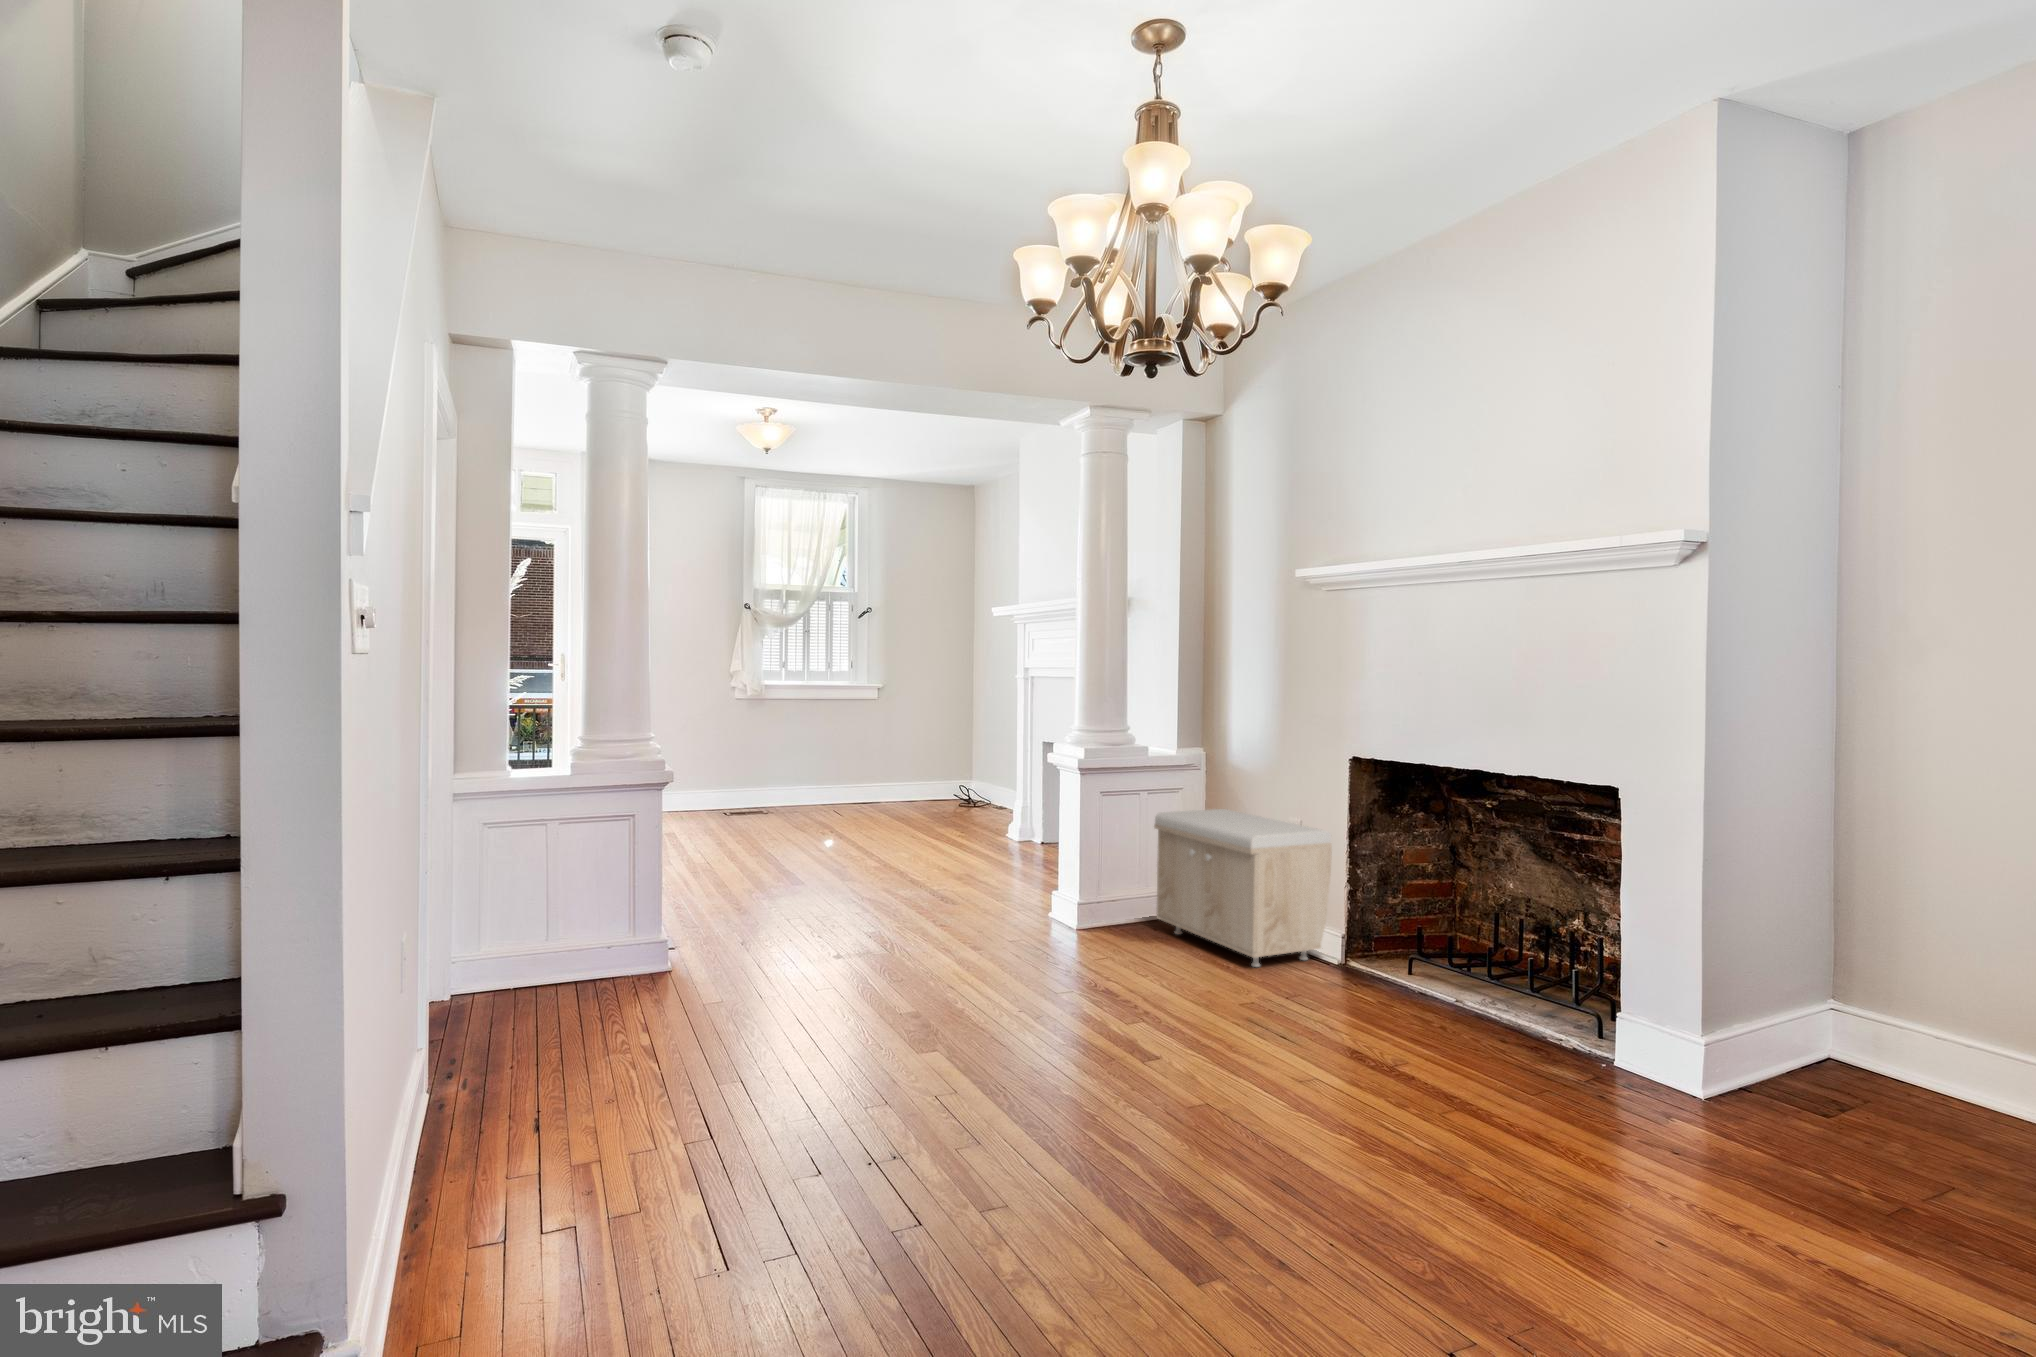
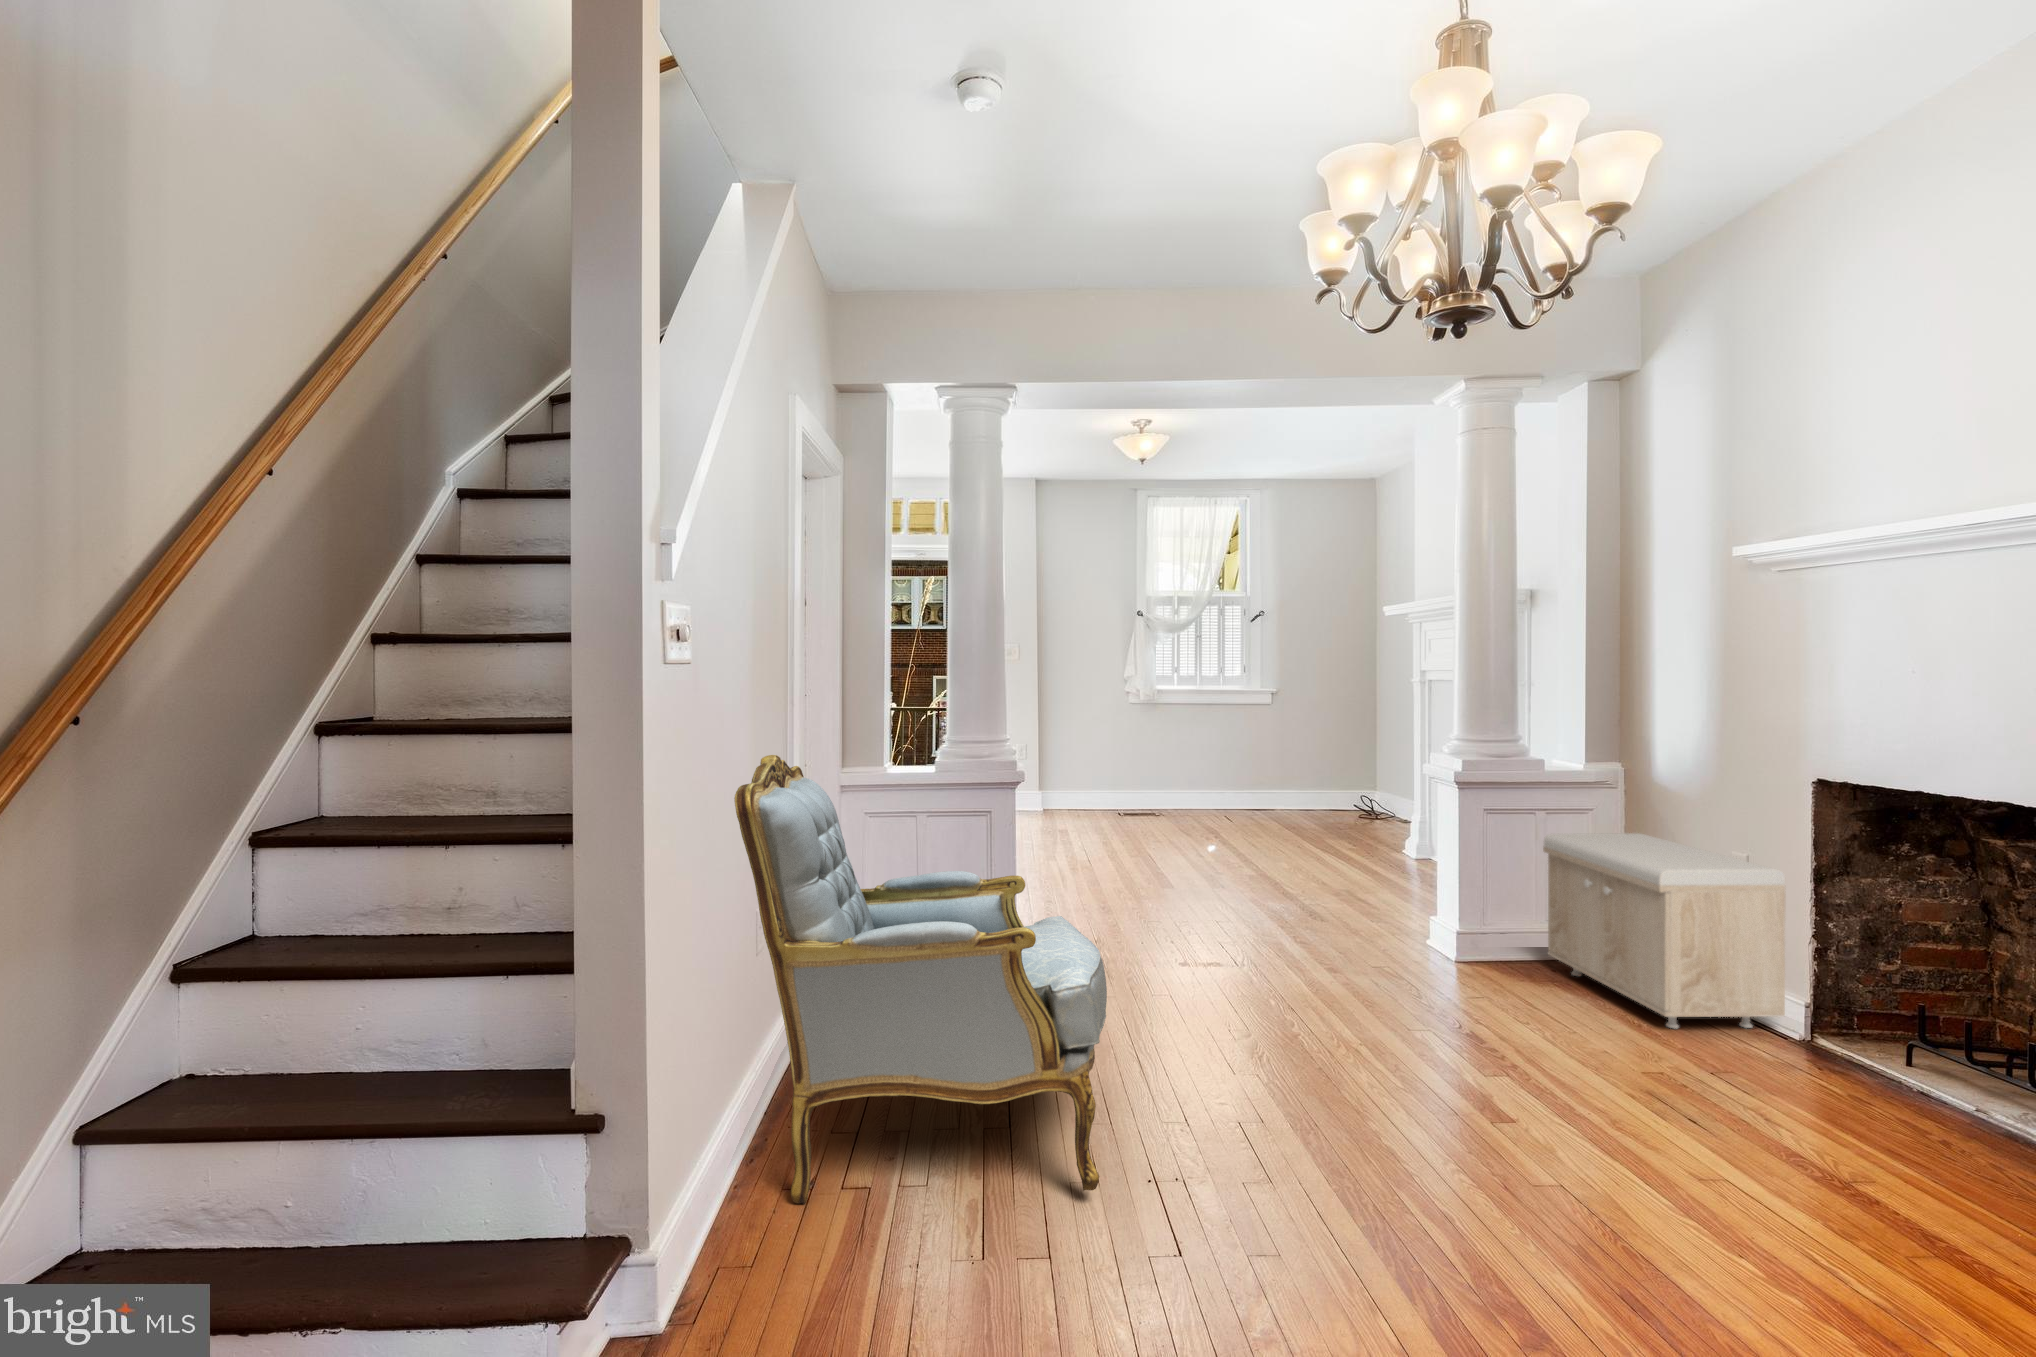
armchair: none [414,748,836,1263] -> present [734,755,1107,1204]

